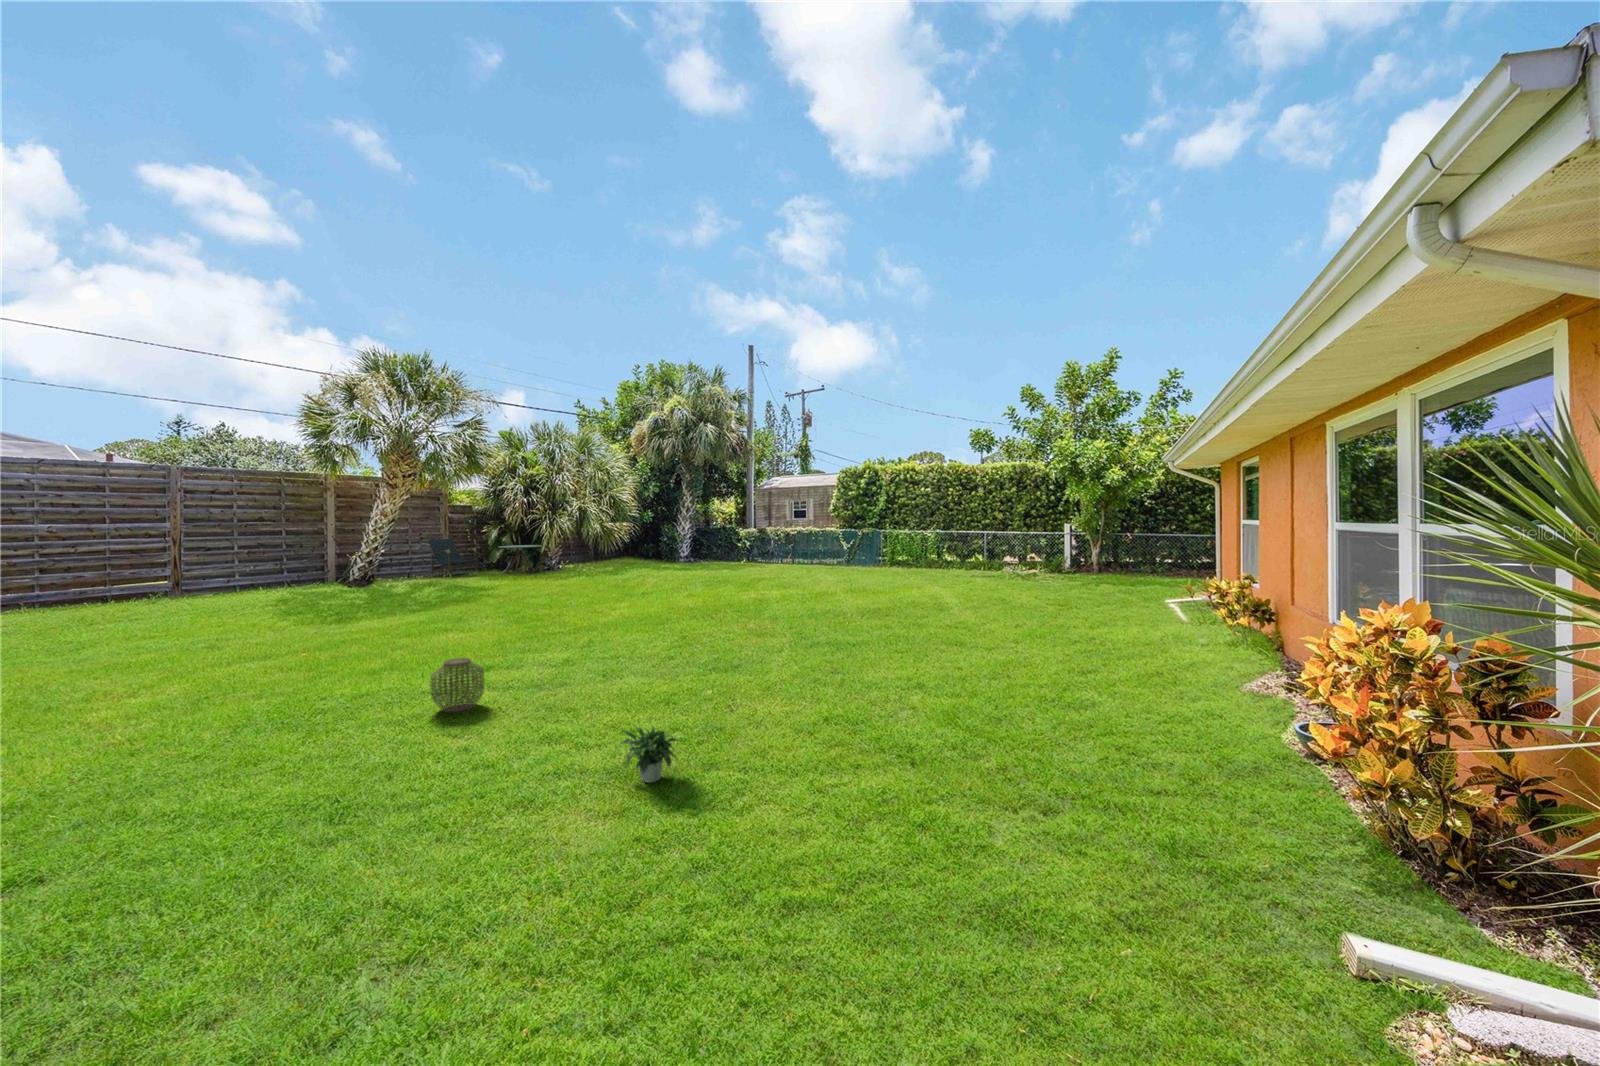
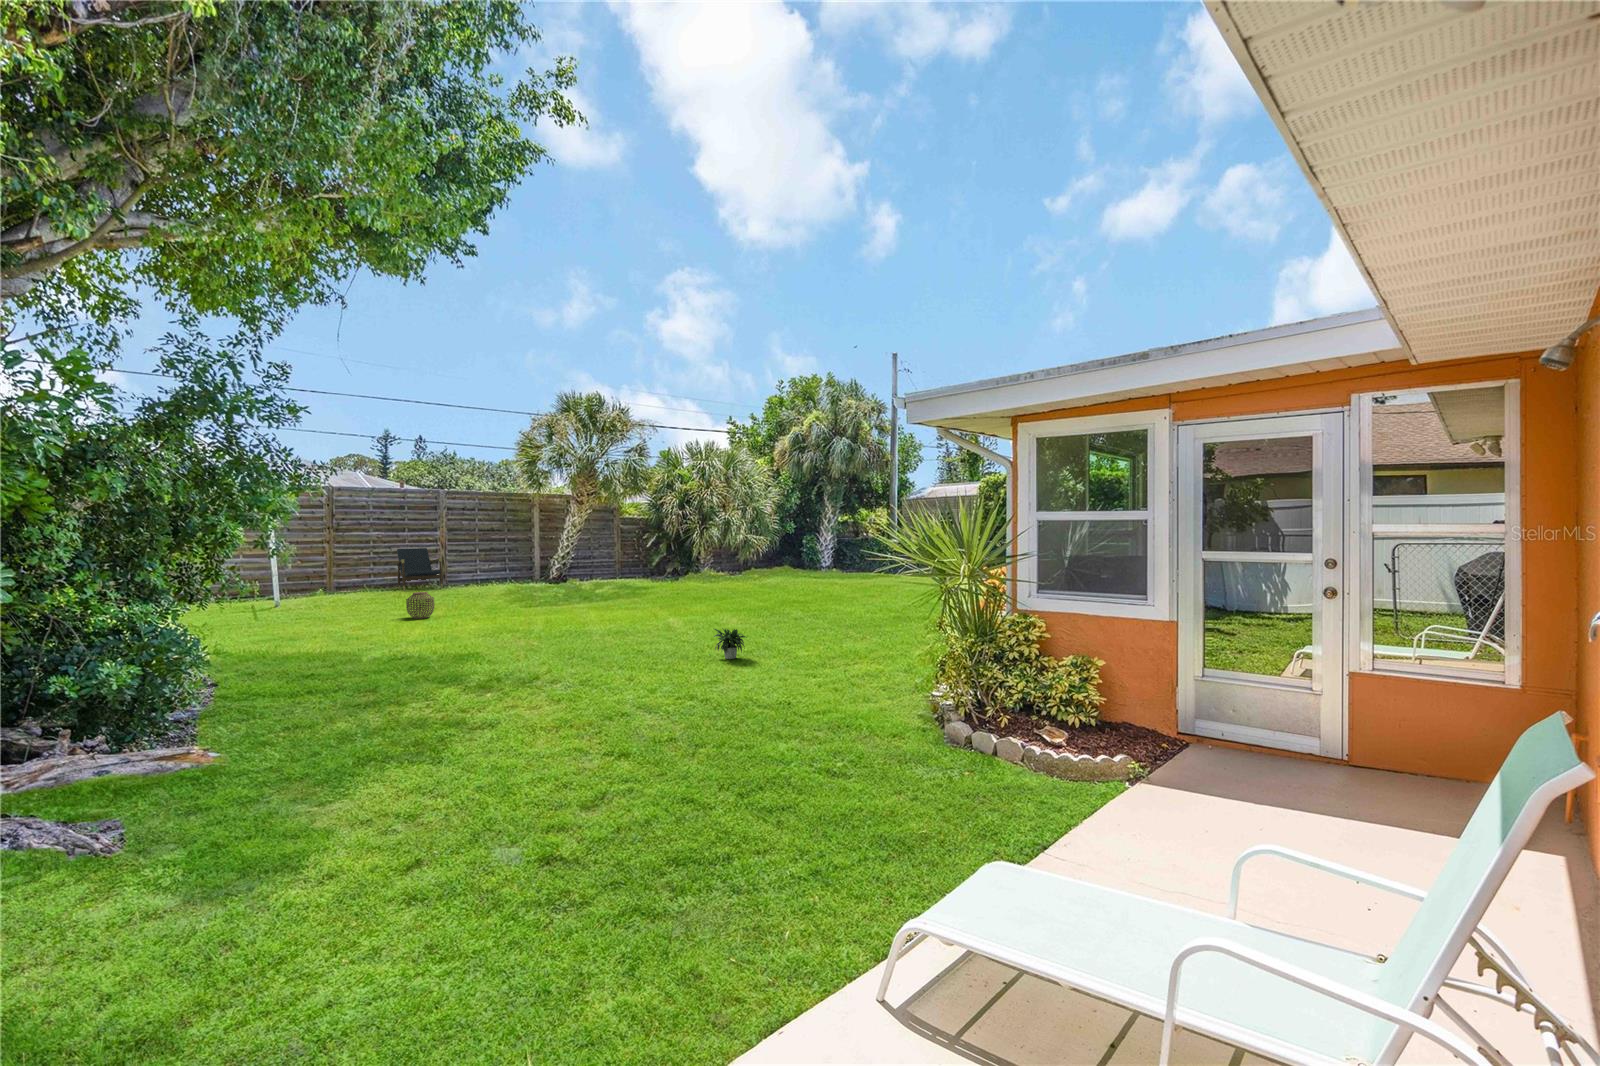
lounge chair: present [429,539,479,578] -> present [397,548,443,591]
round table: present [498,545,542,574] -> none [658,552,694,577]
woven basket: present [430,658,484,712] -> present [406,592,434,619]

